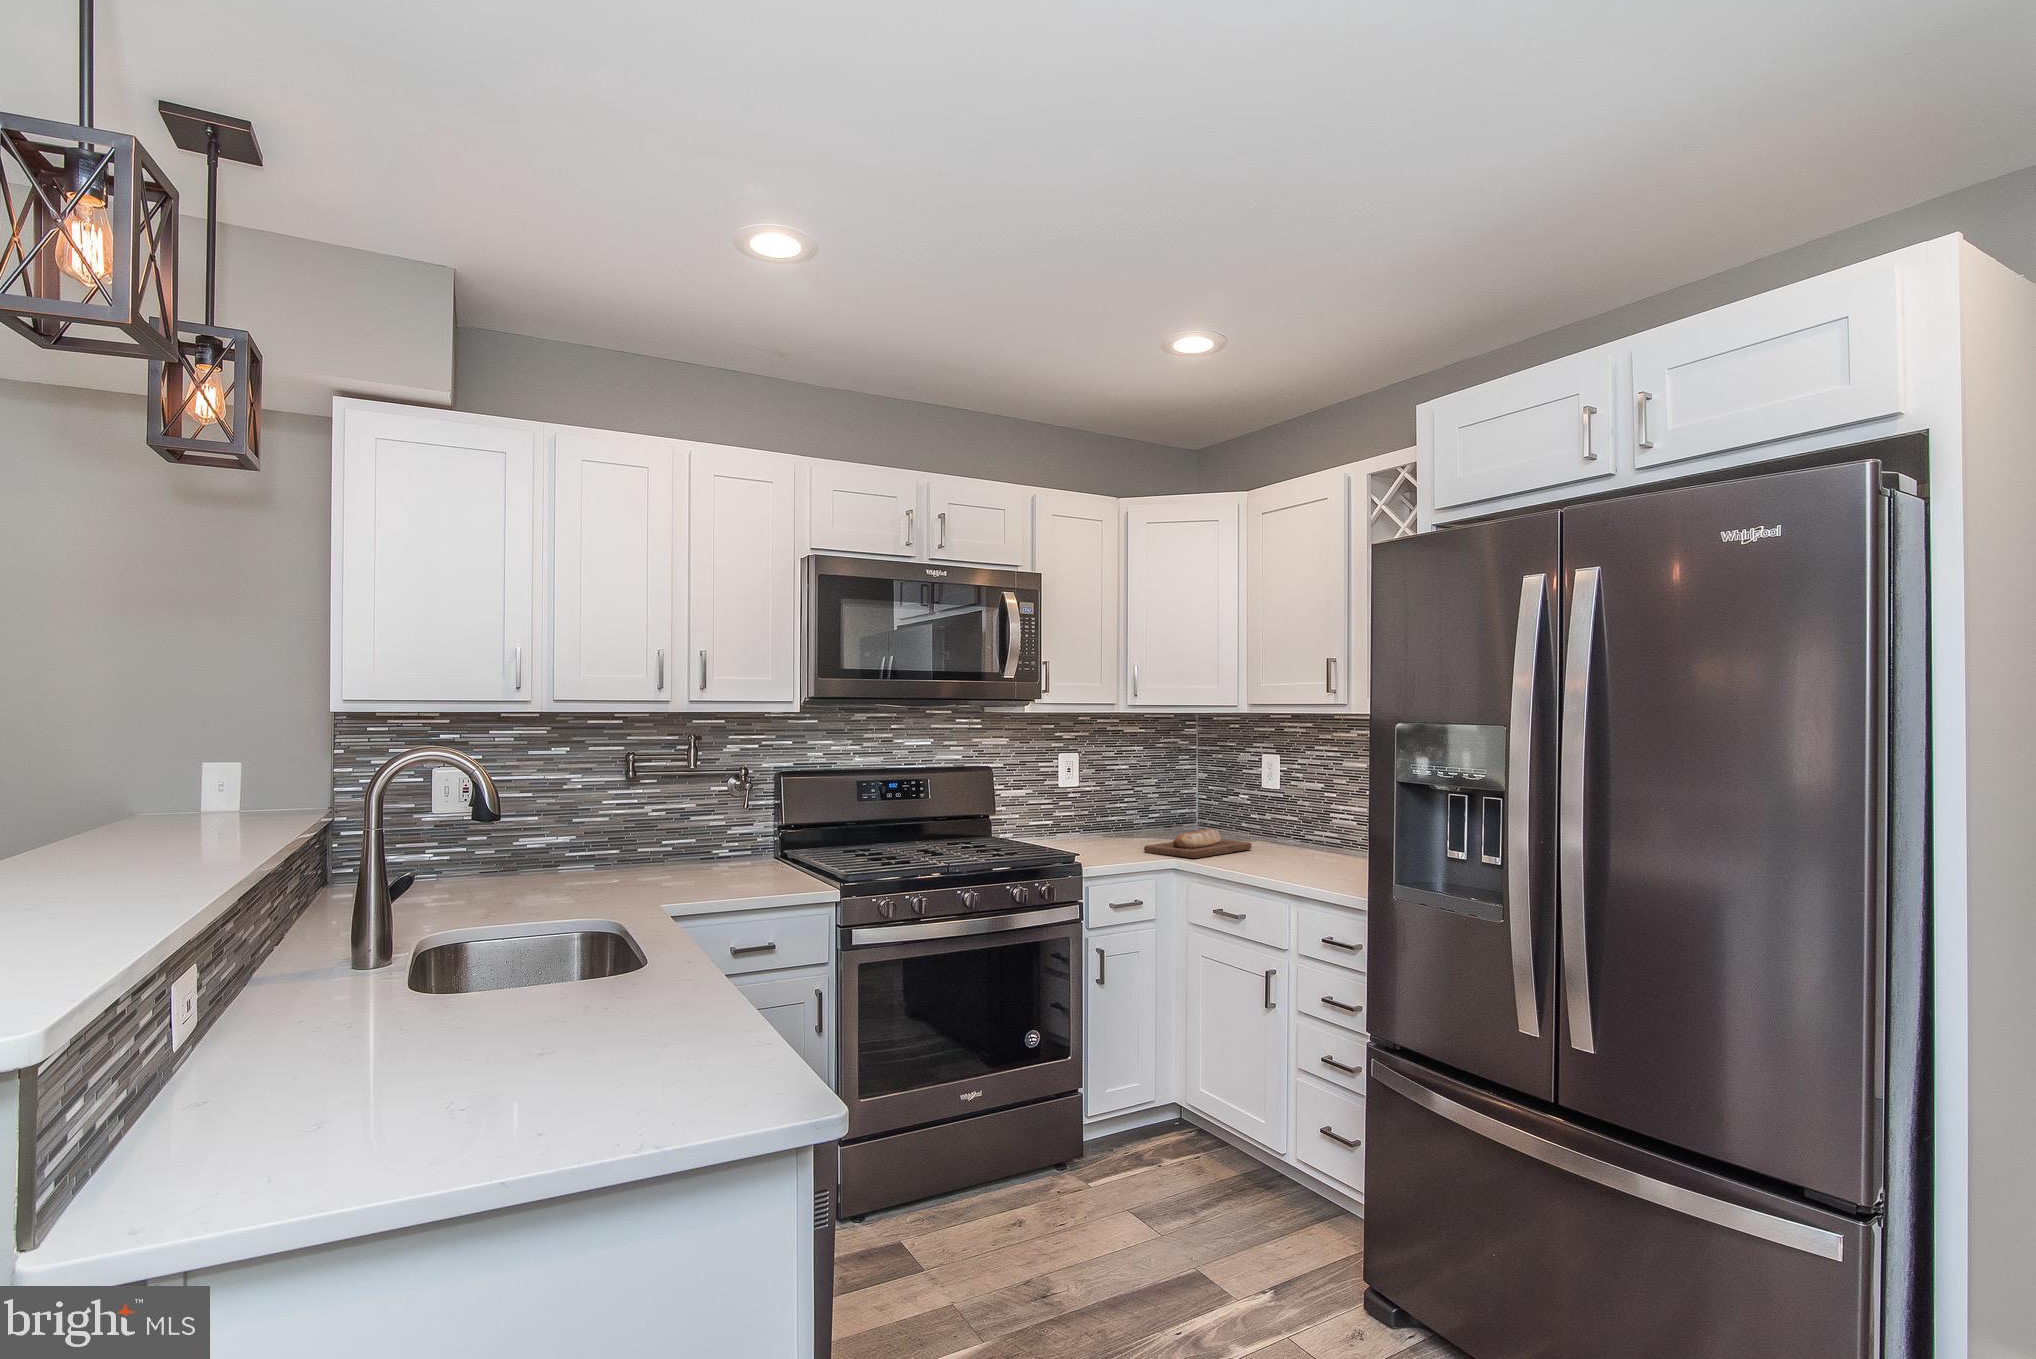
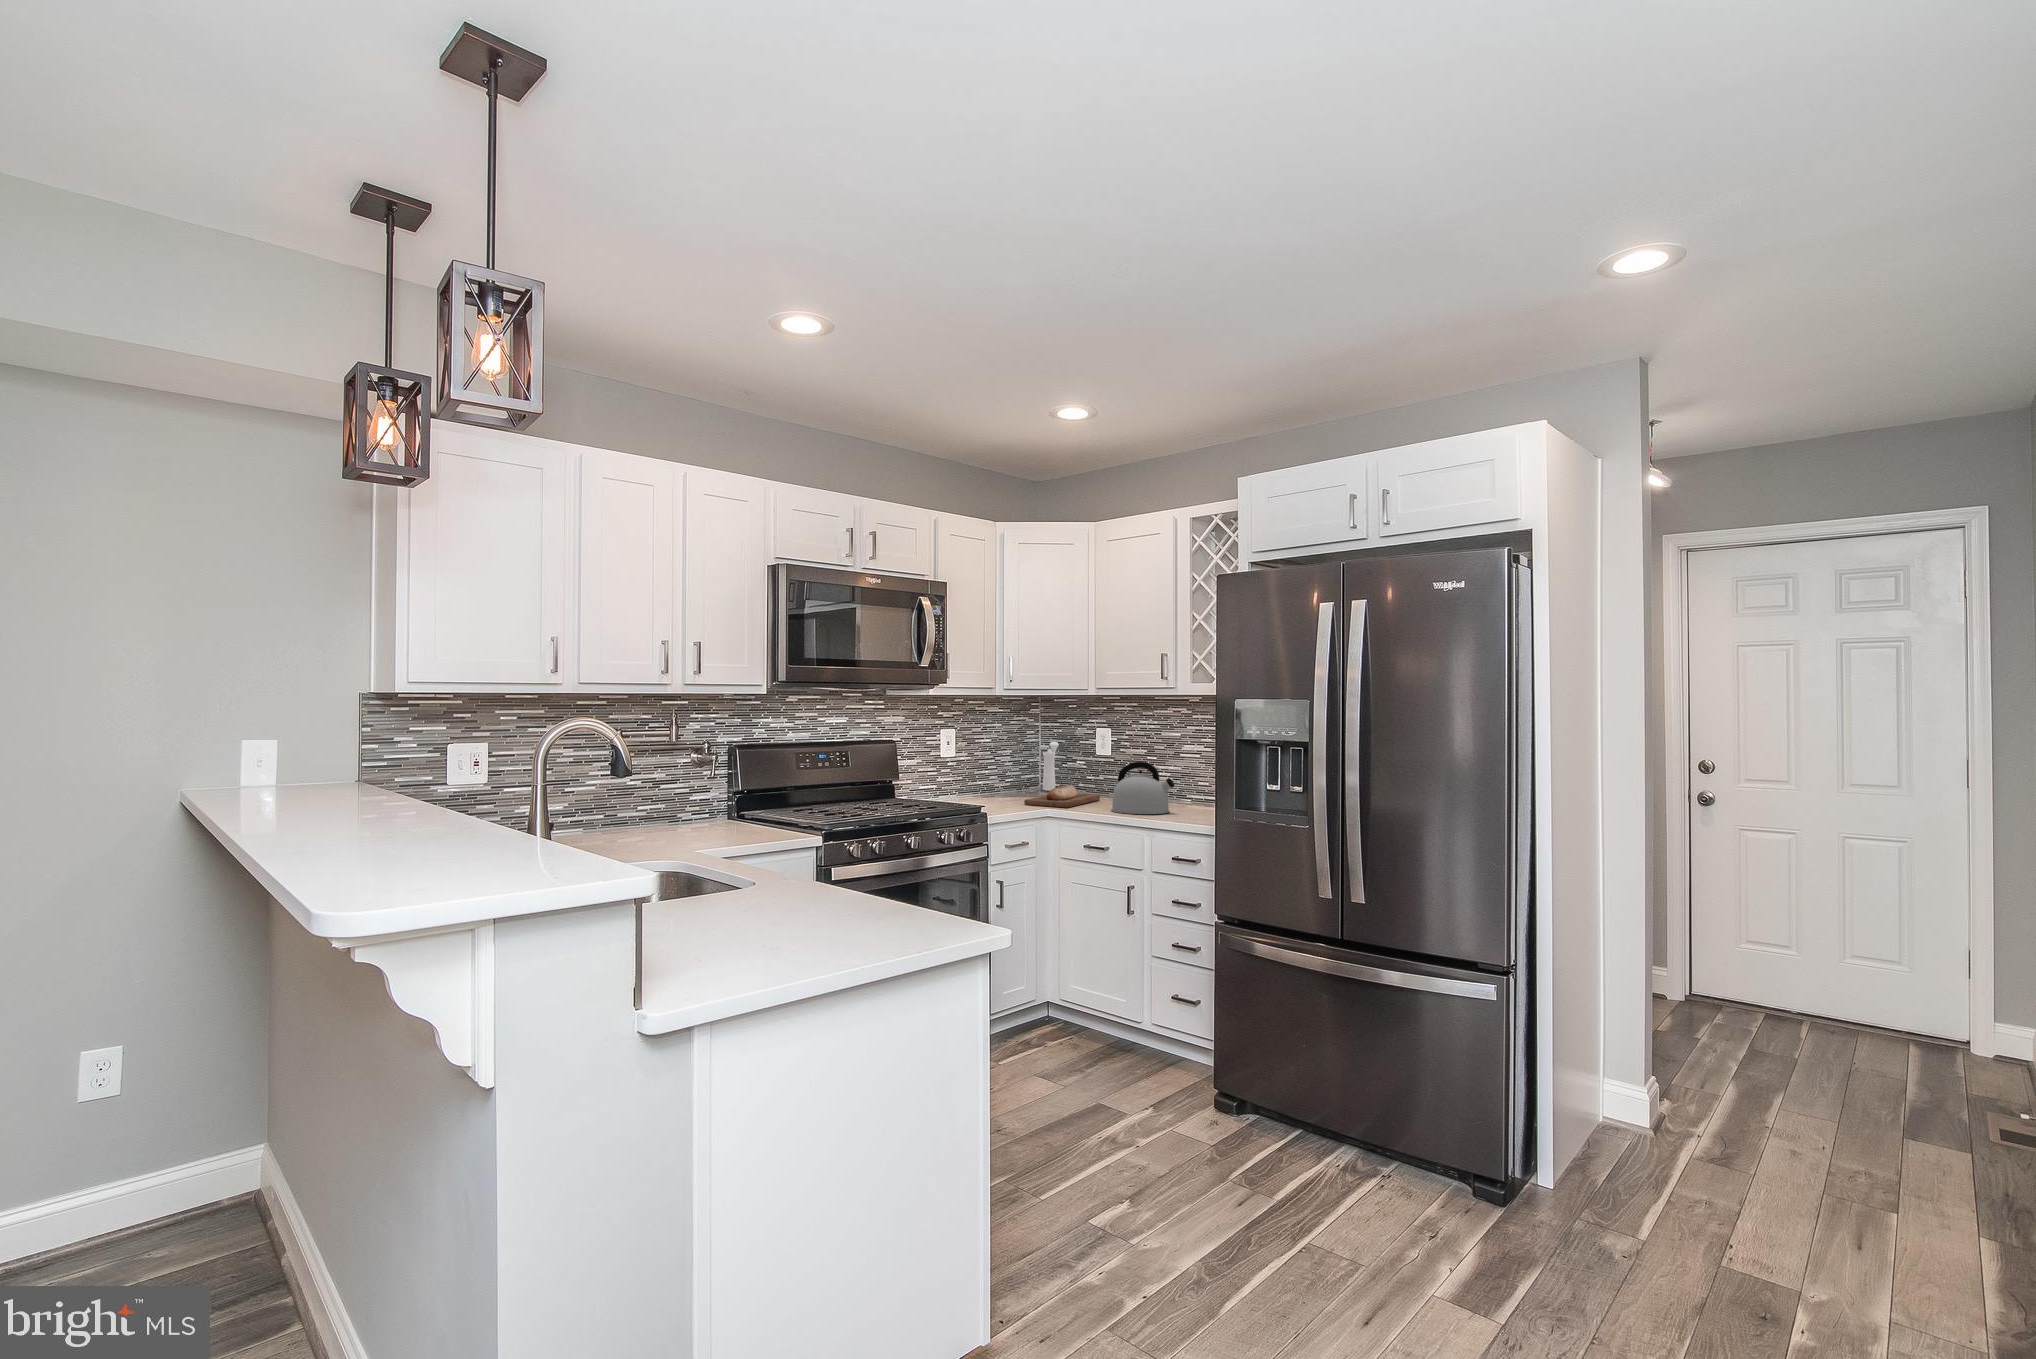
pepper mill: none [1194,771,1220,834] -> present [1043,742,1059,791]
kettle: none [1247,804,1329,872] -> present [1112,762,1175,814]

